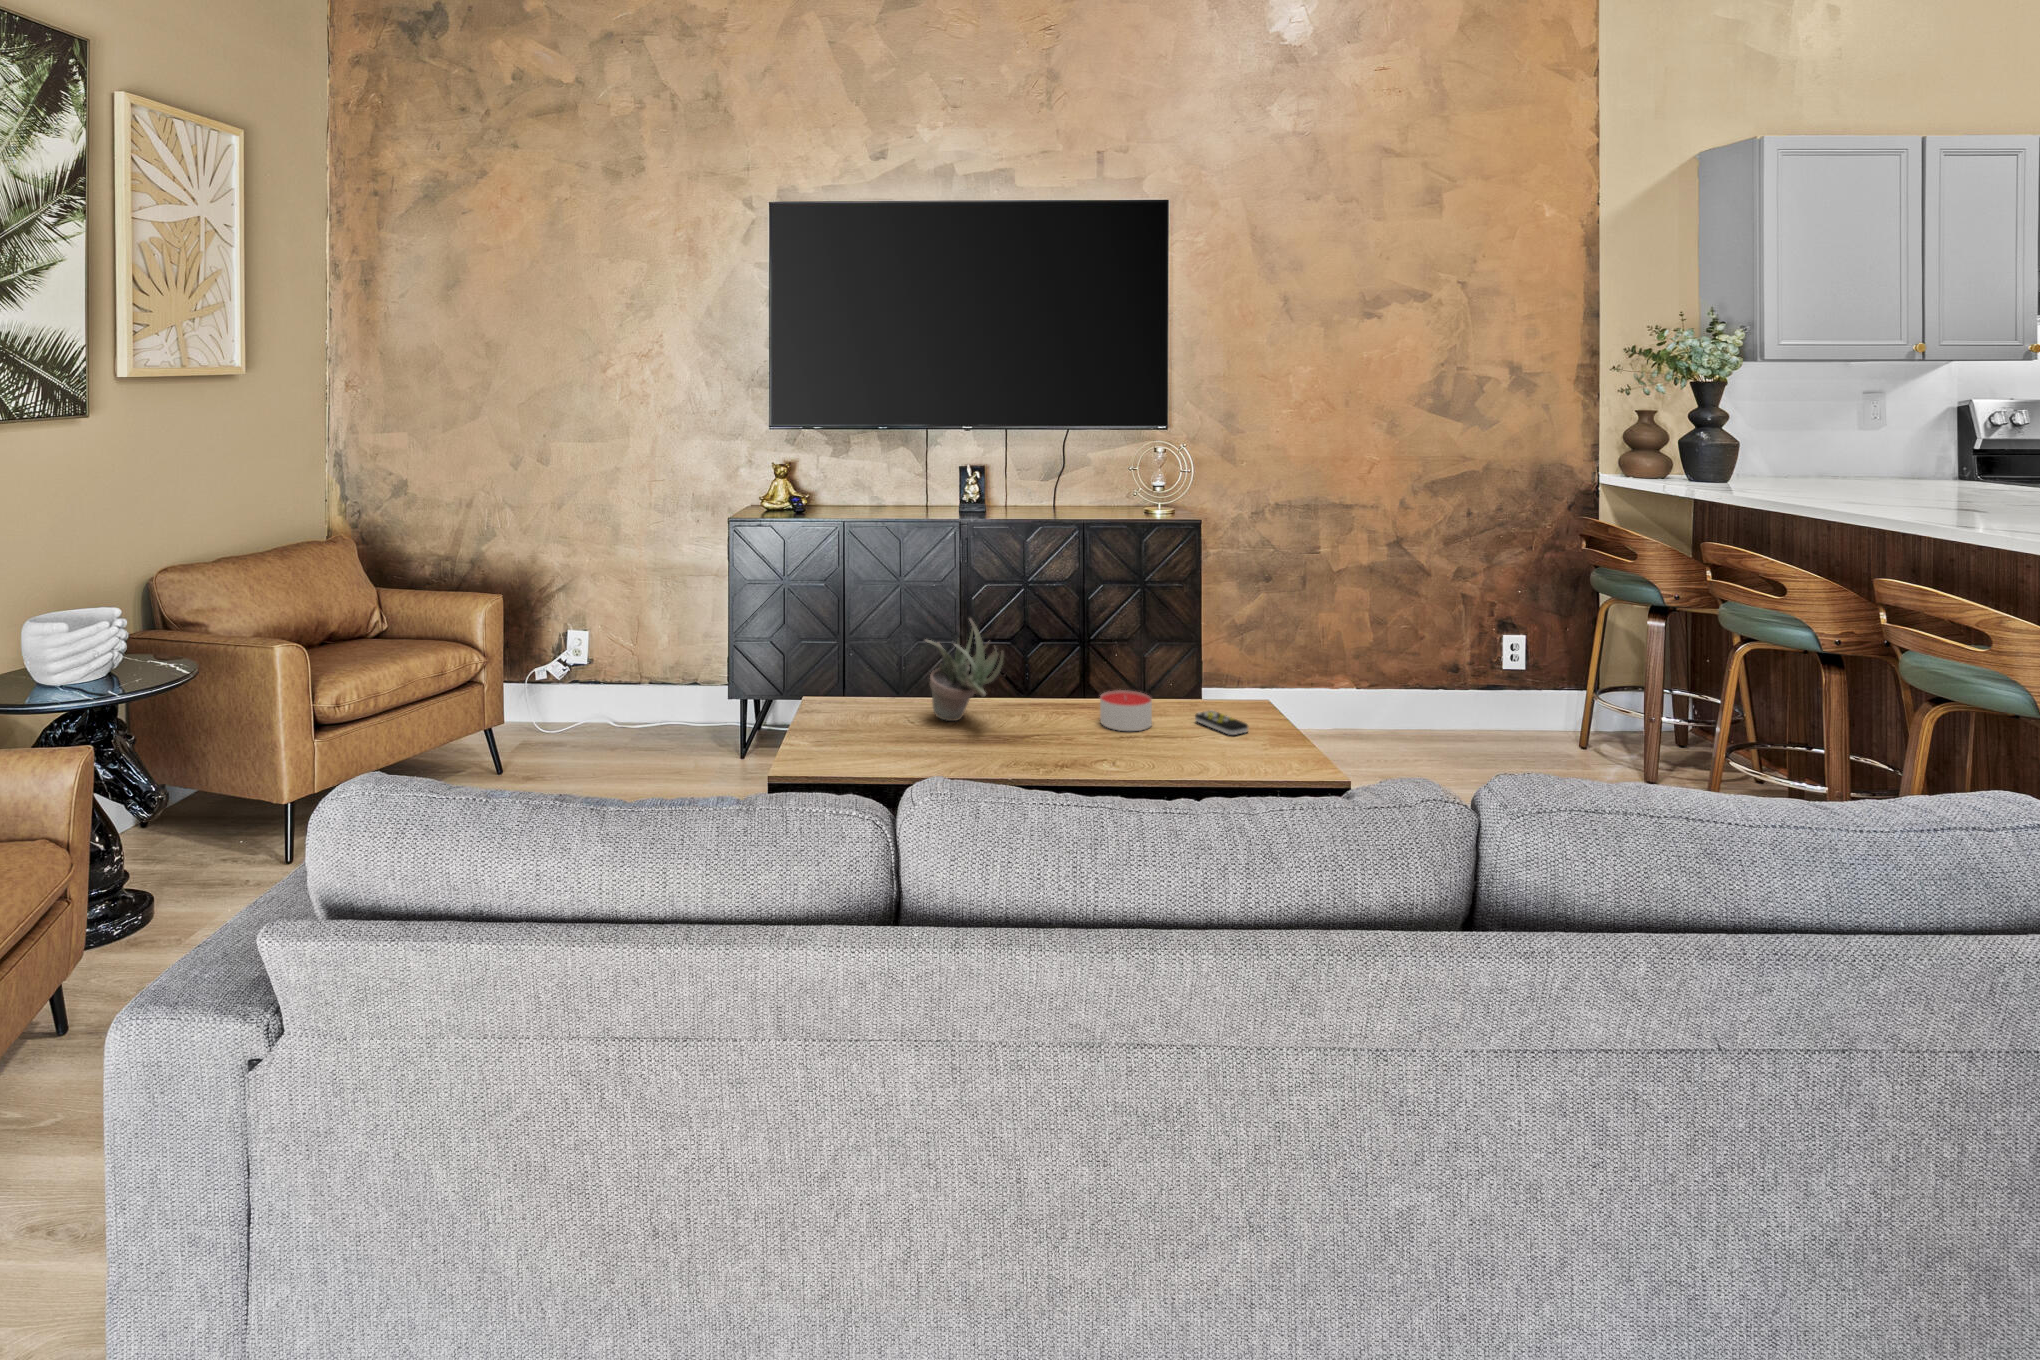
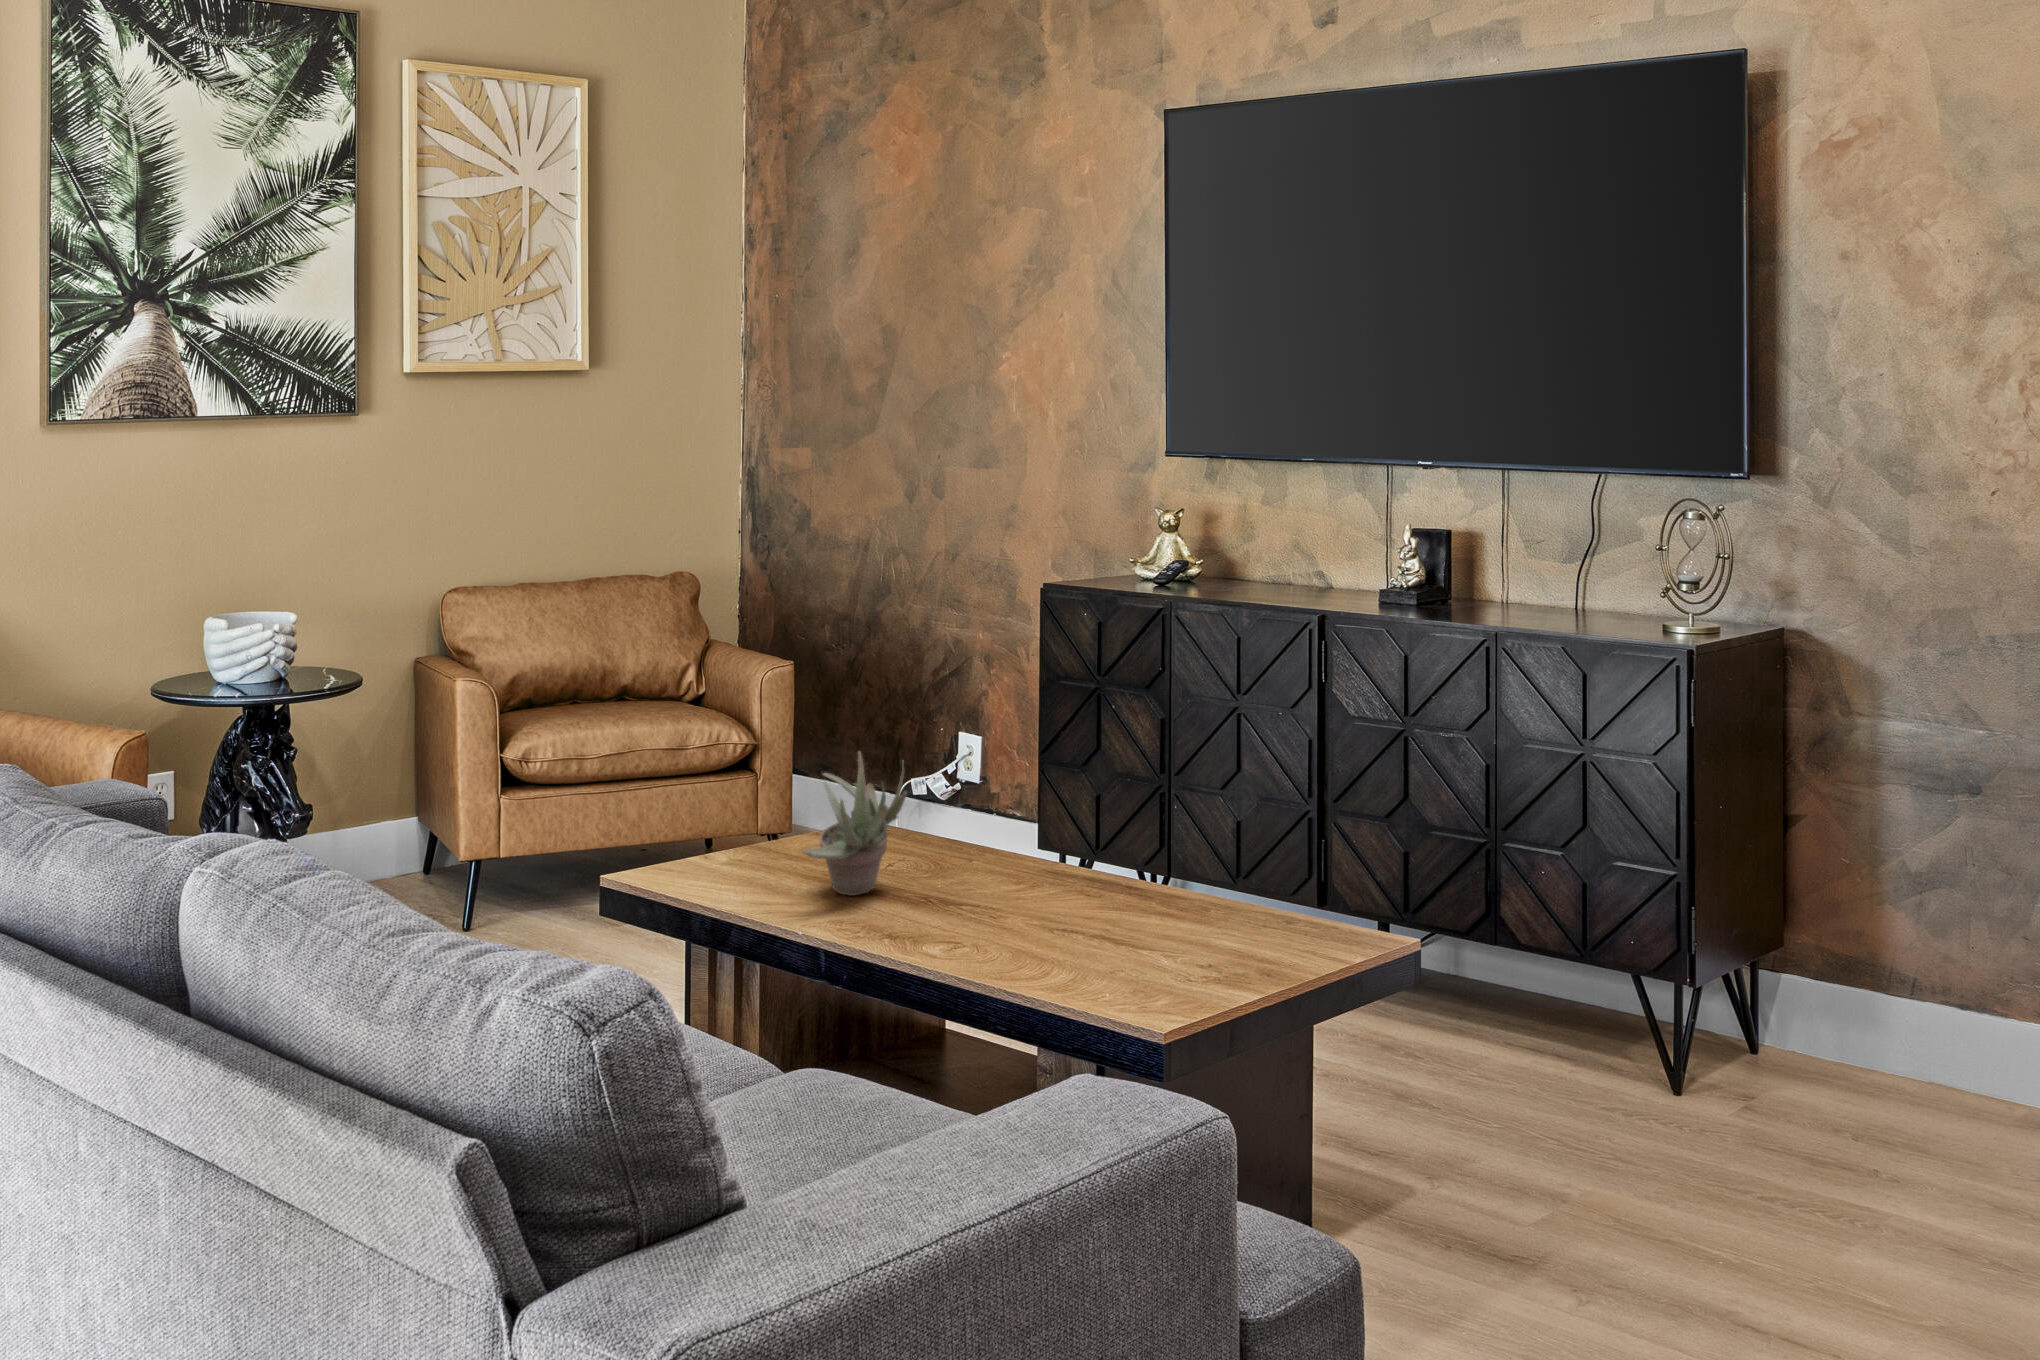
candle: present [1100,690,1152,731] -> none [960,896,1038,957]
remote control: present [1195,710,1249,735] -> none [1055,952,1112,992]

